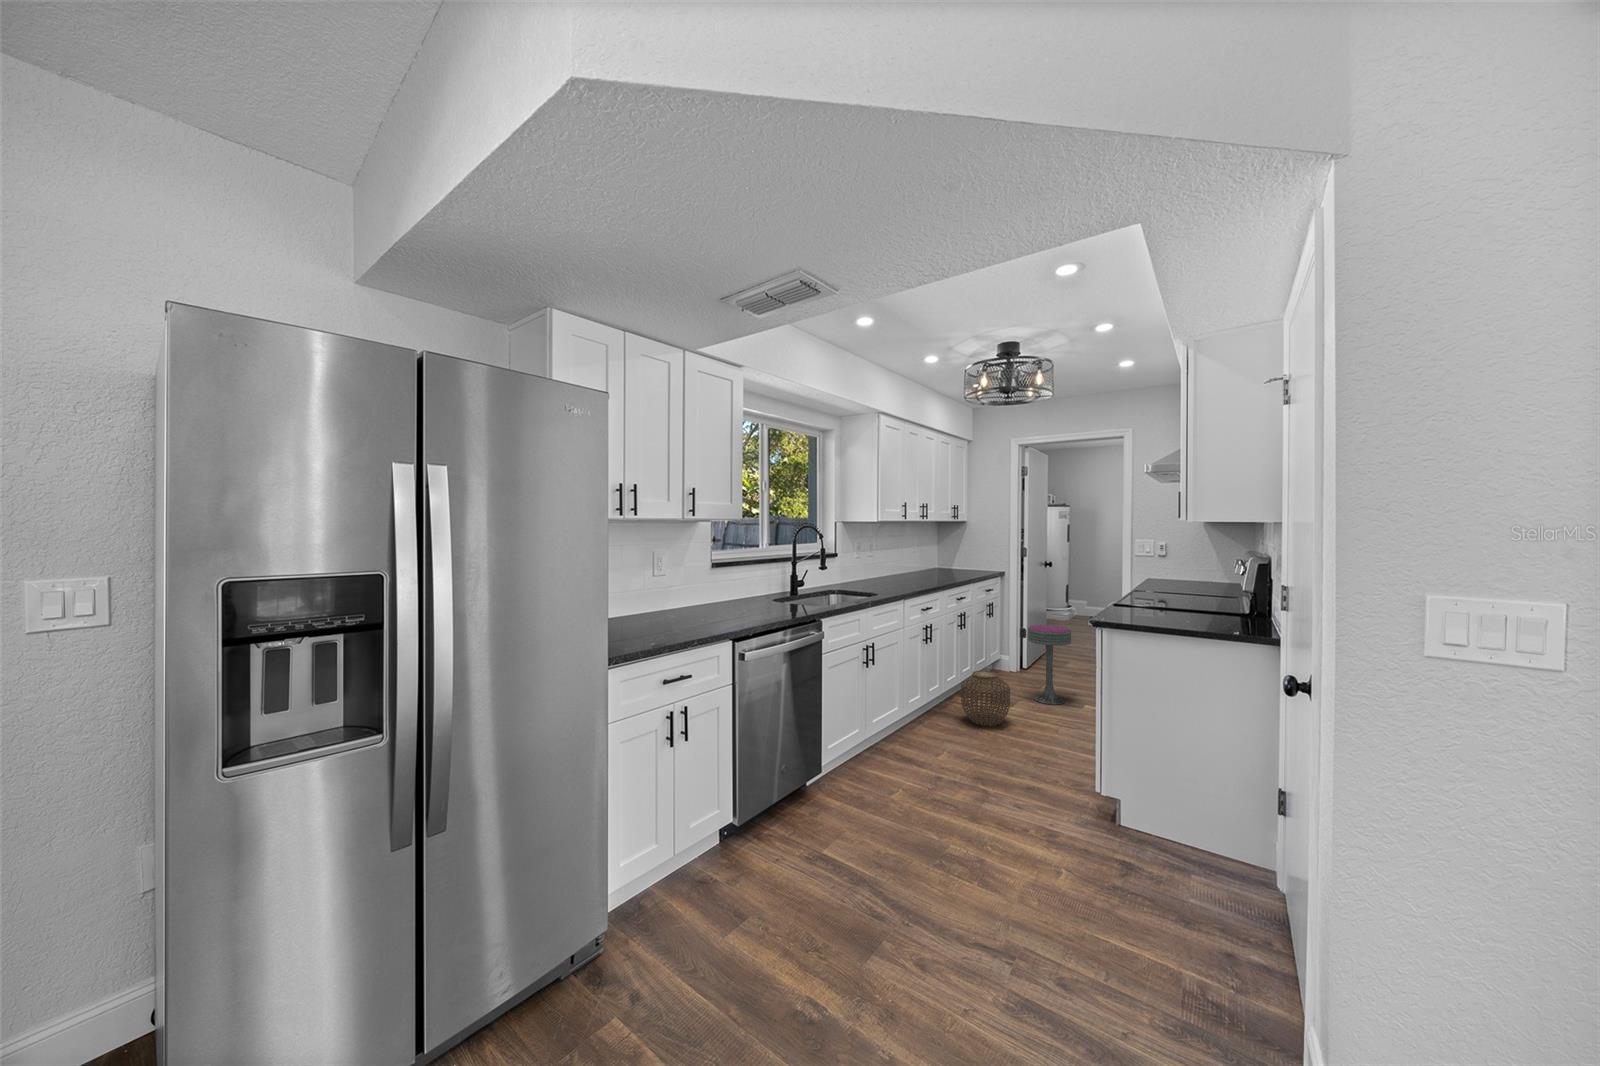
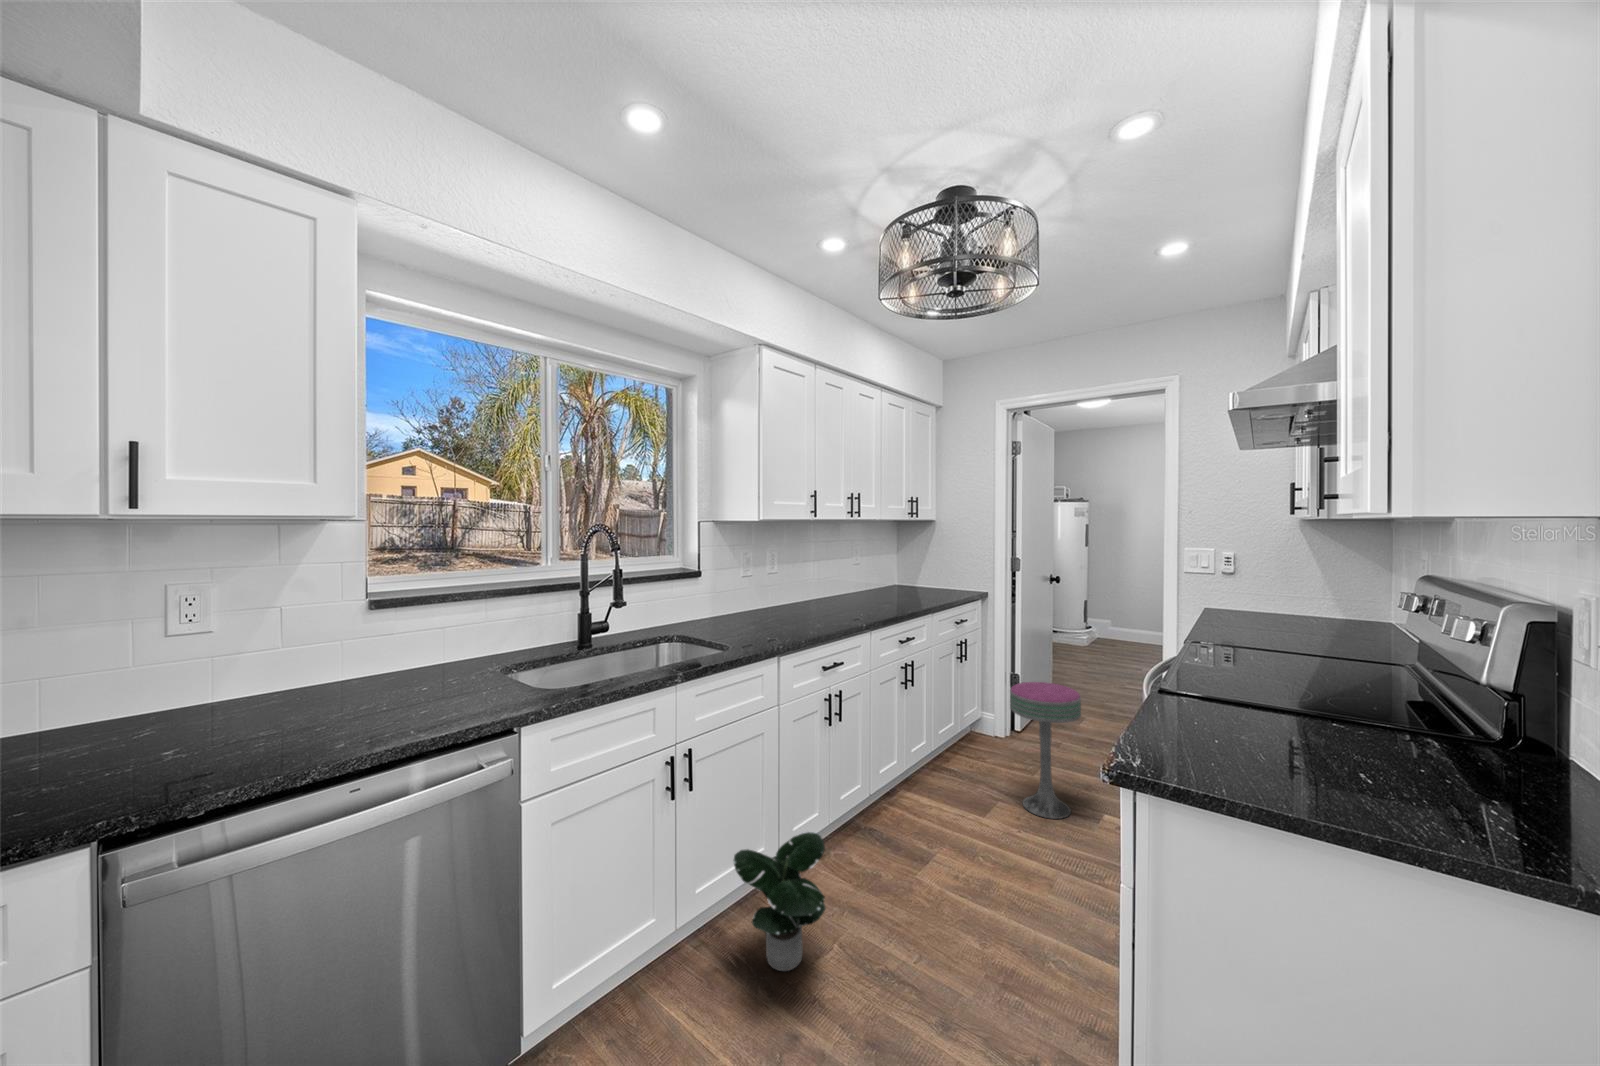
woven basket: present [961,670,1010,726] -> none [884,773,967,880]
potted plant: none [899,690,952,753] -> present [733,832,826,971]

